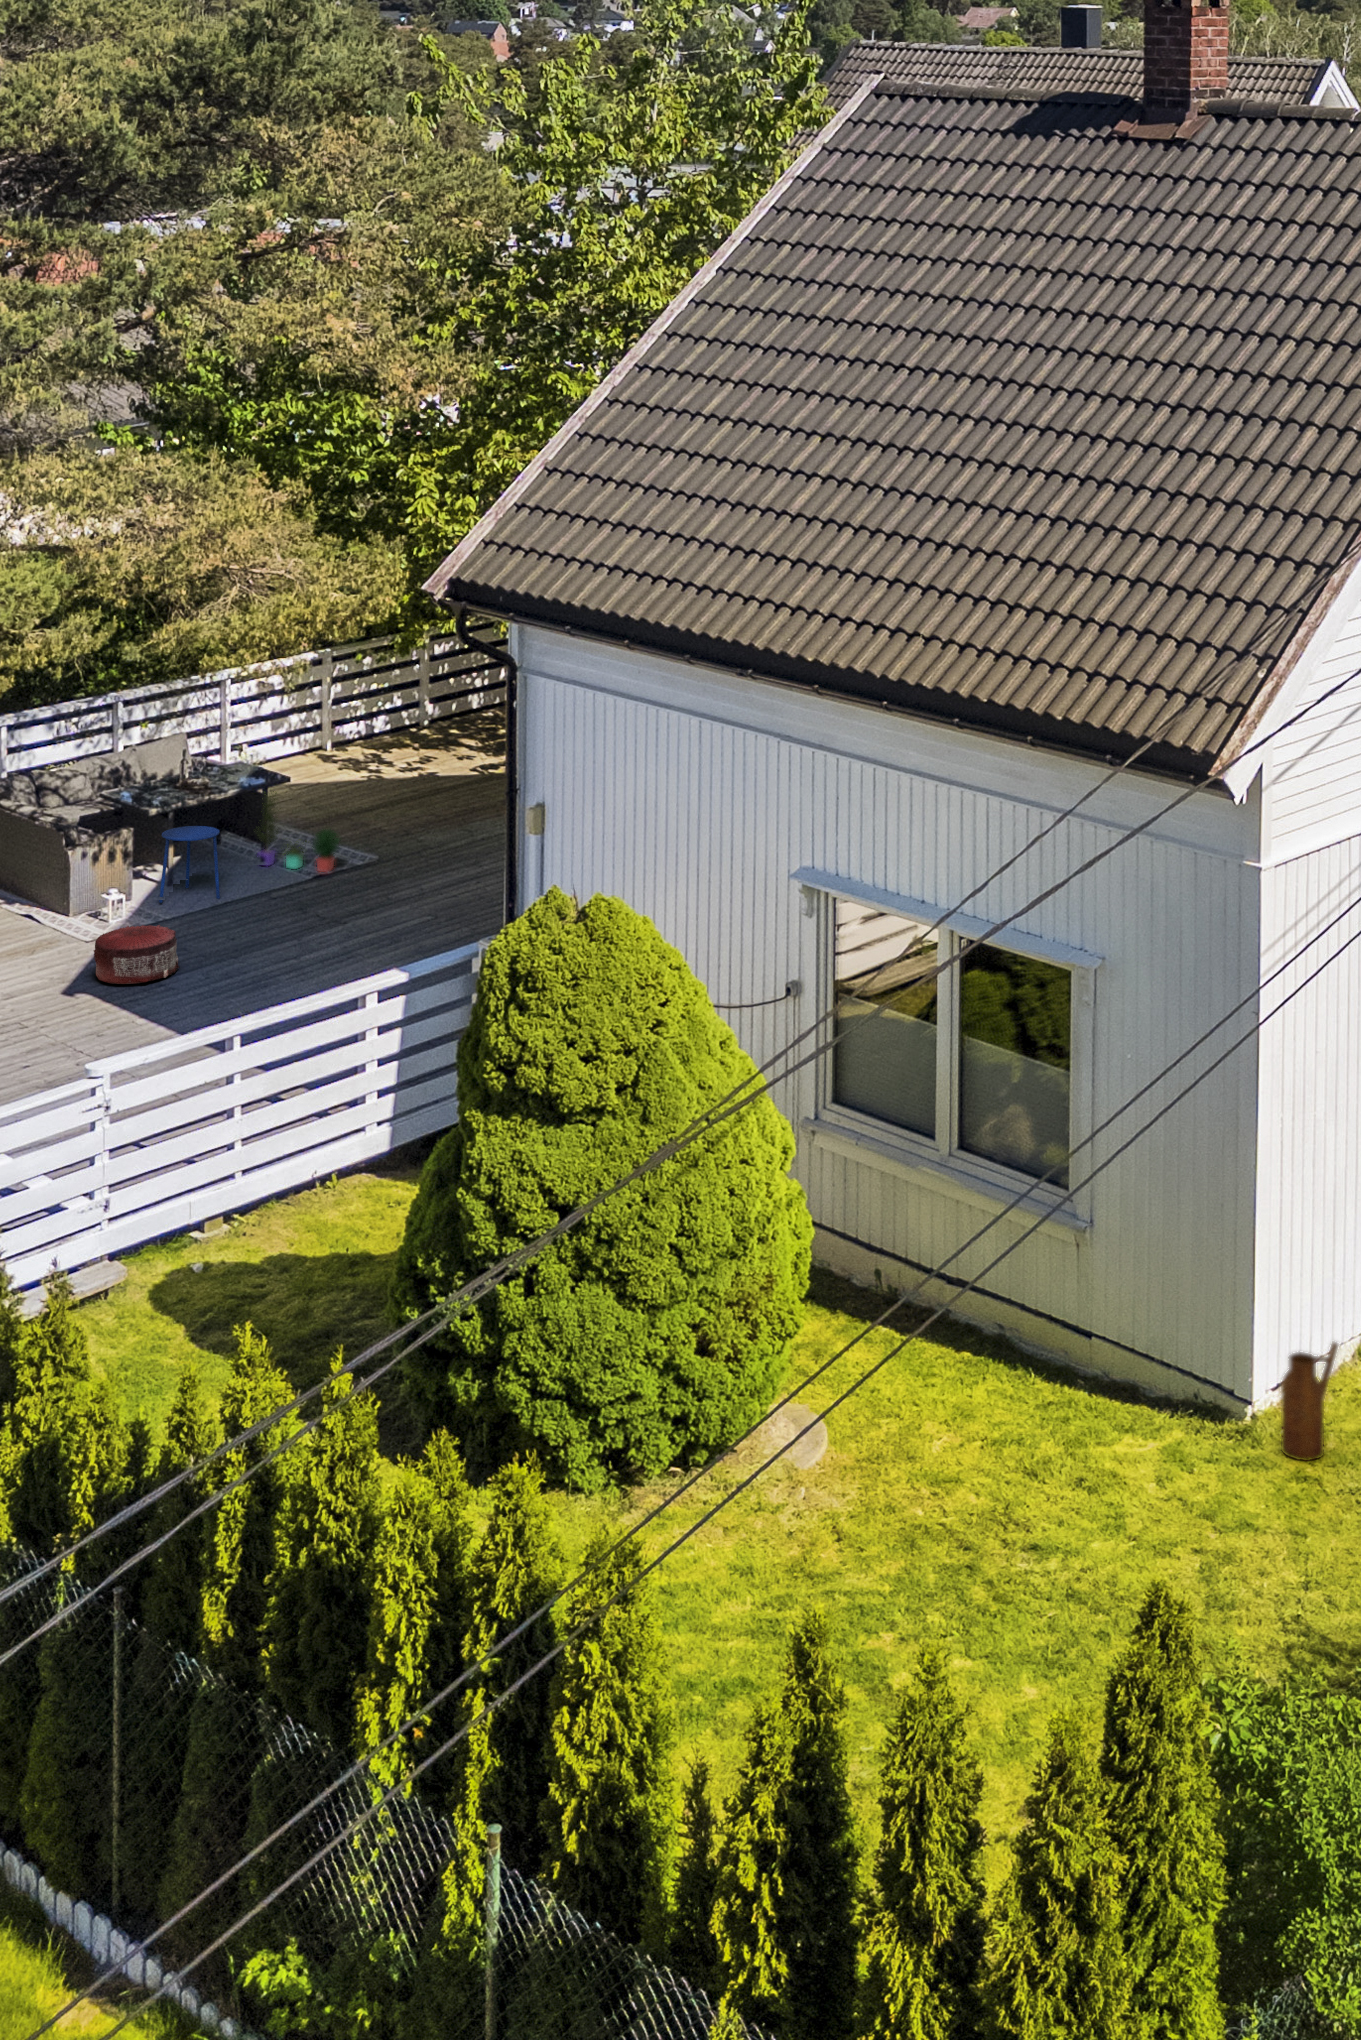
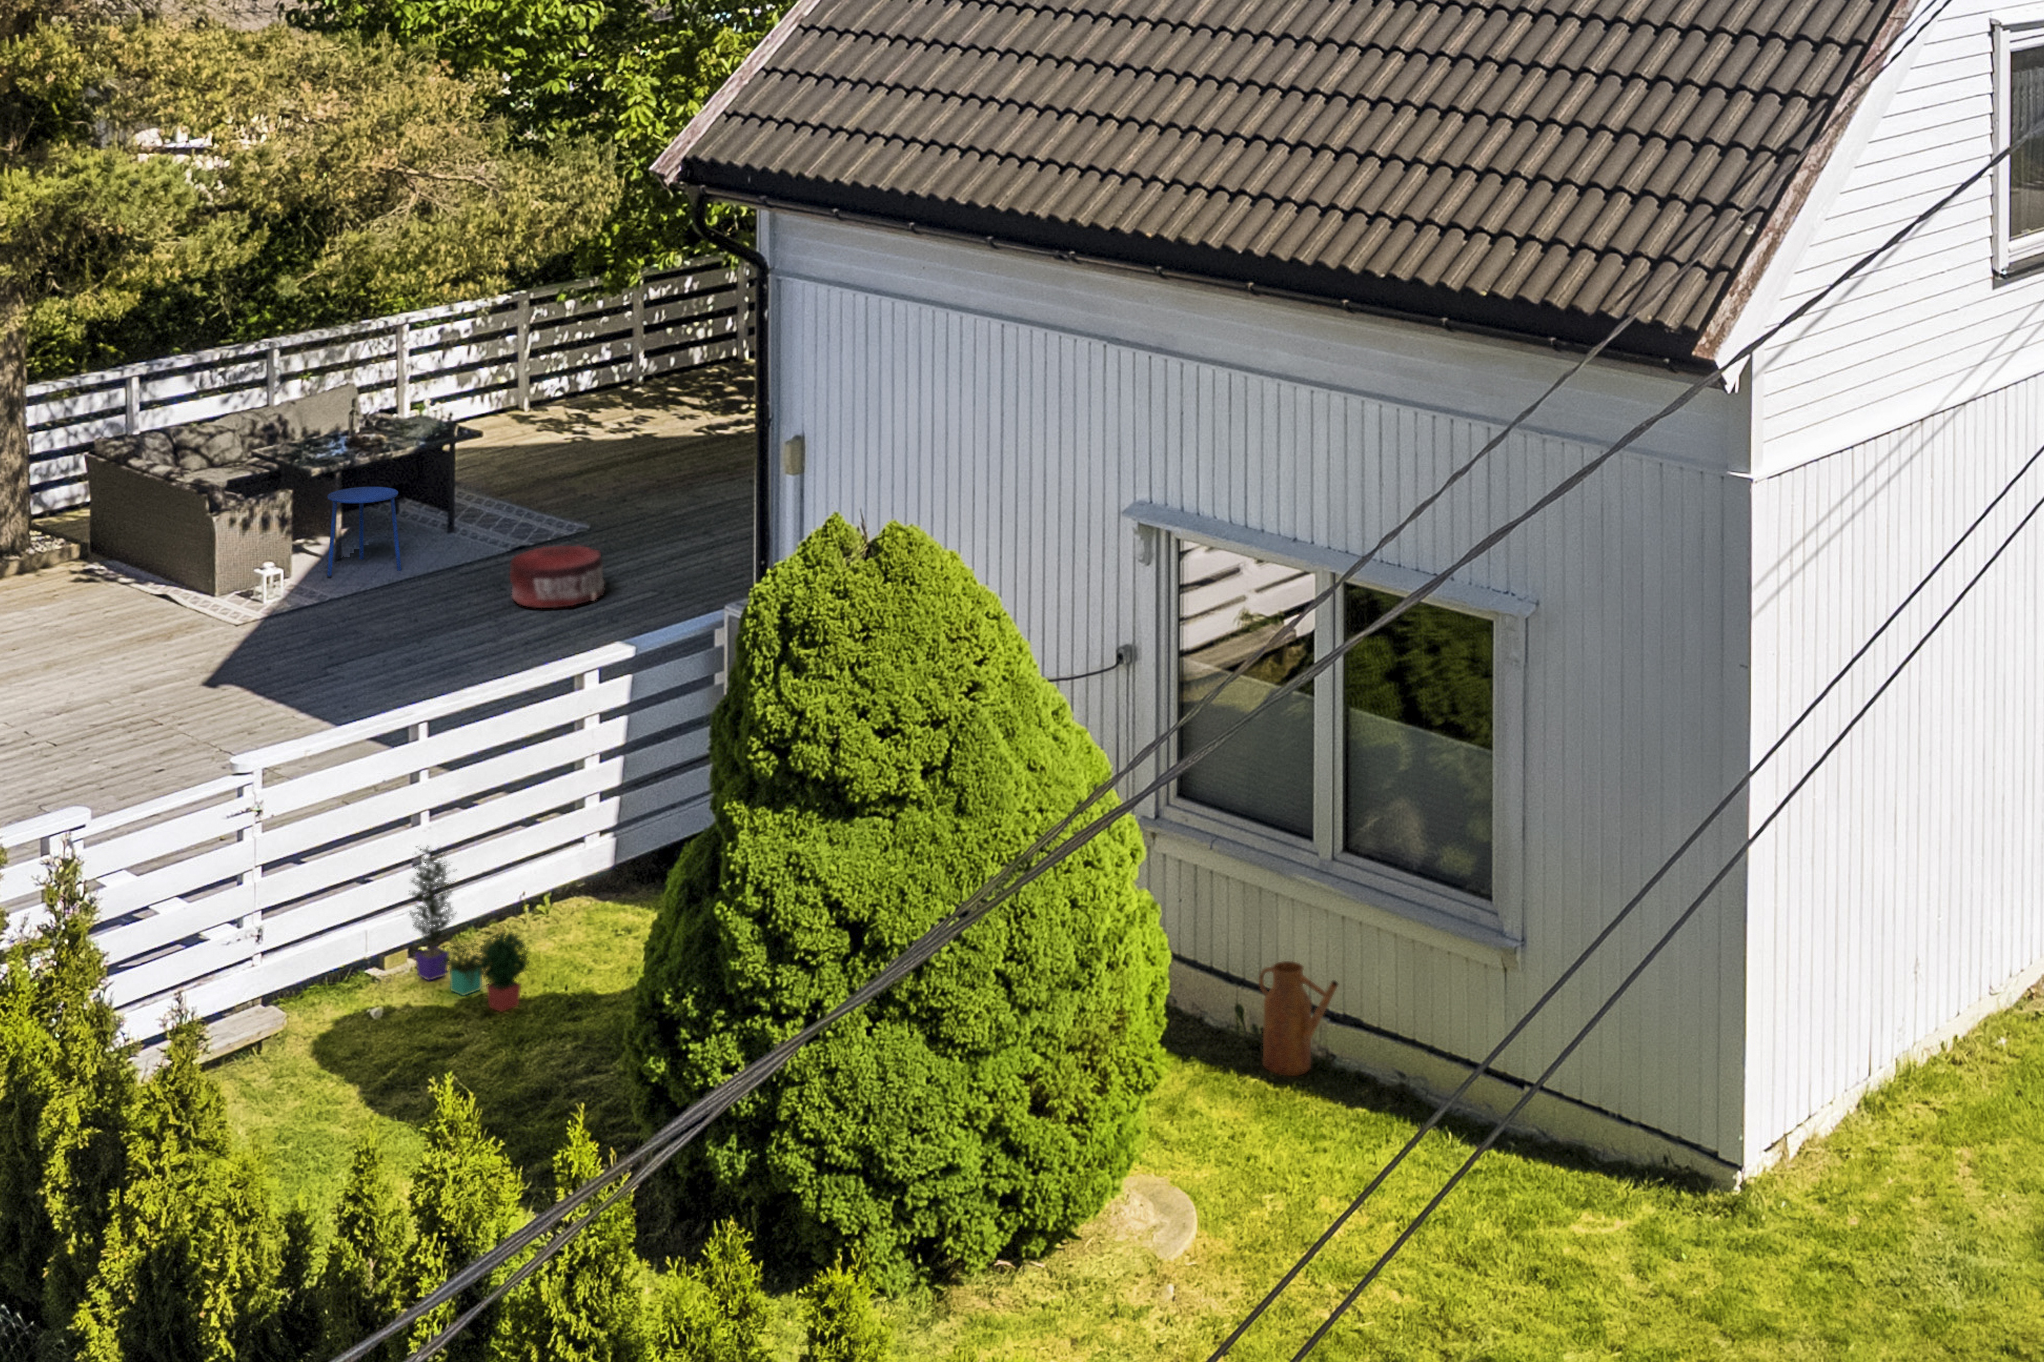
potted plant: present [257,791,341,872] -> present [409,846,529,1012]
pouf: present [94,925,179,984] -> present [510,546,606,608]
watering can: present [1281,1342,1338,1460] -> present [1259,961,1338,1076]

